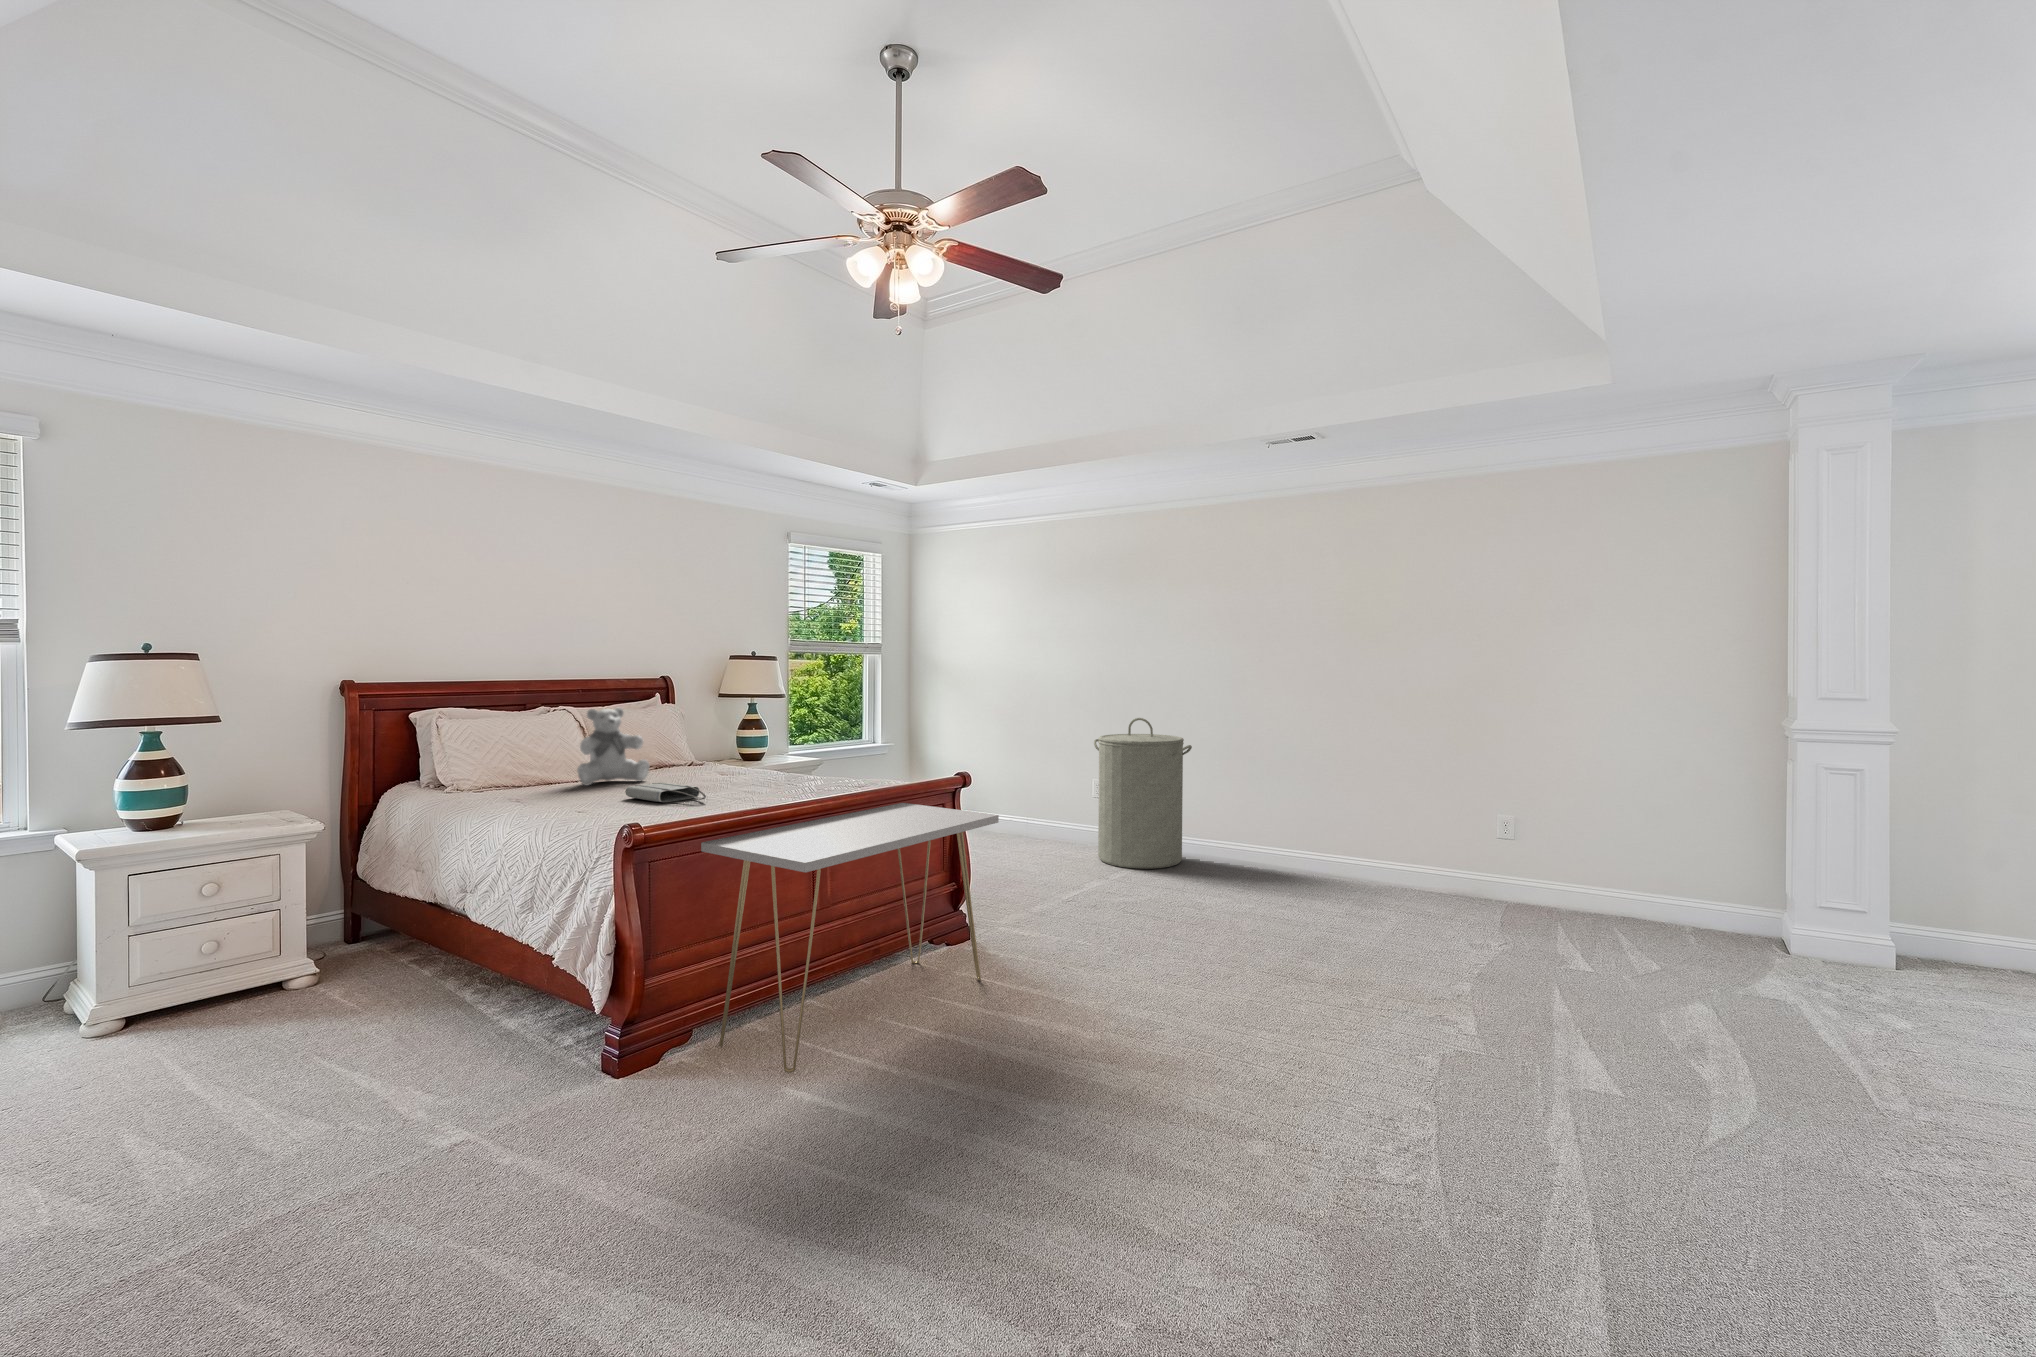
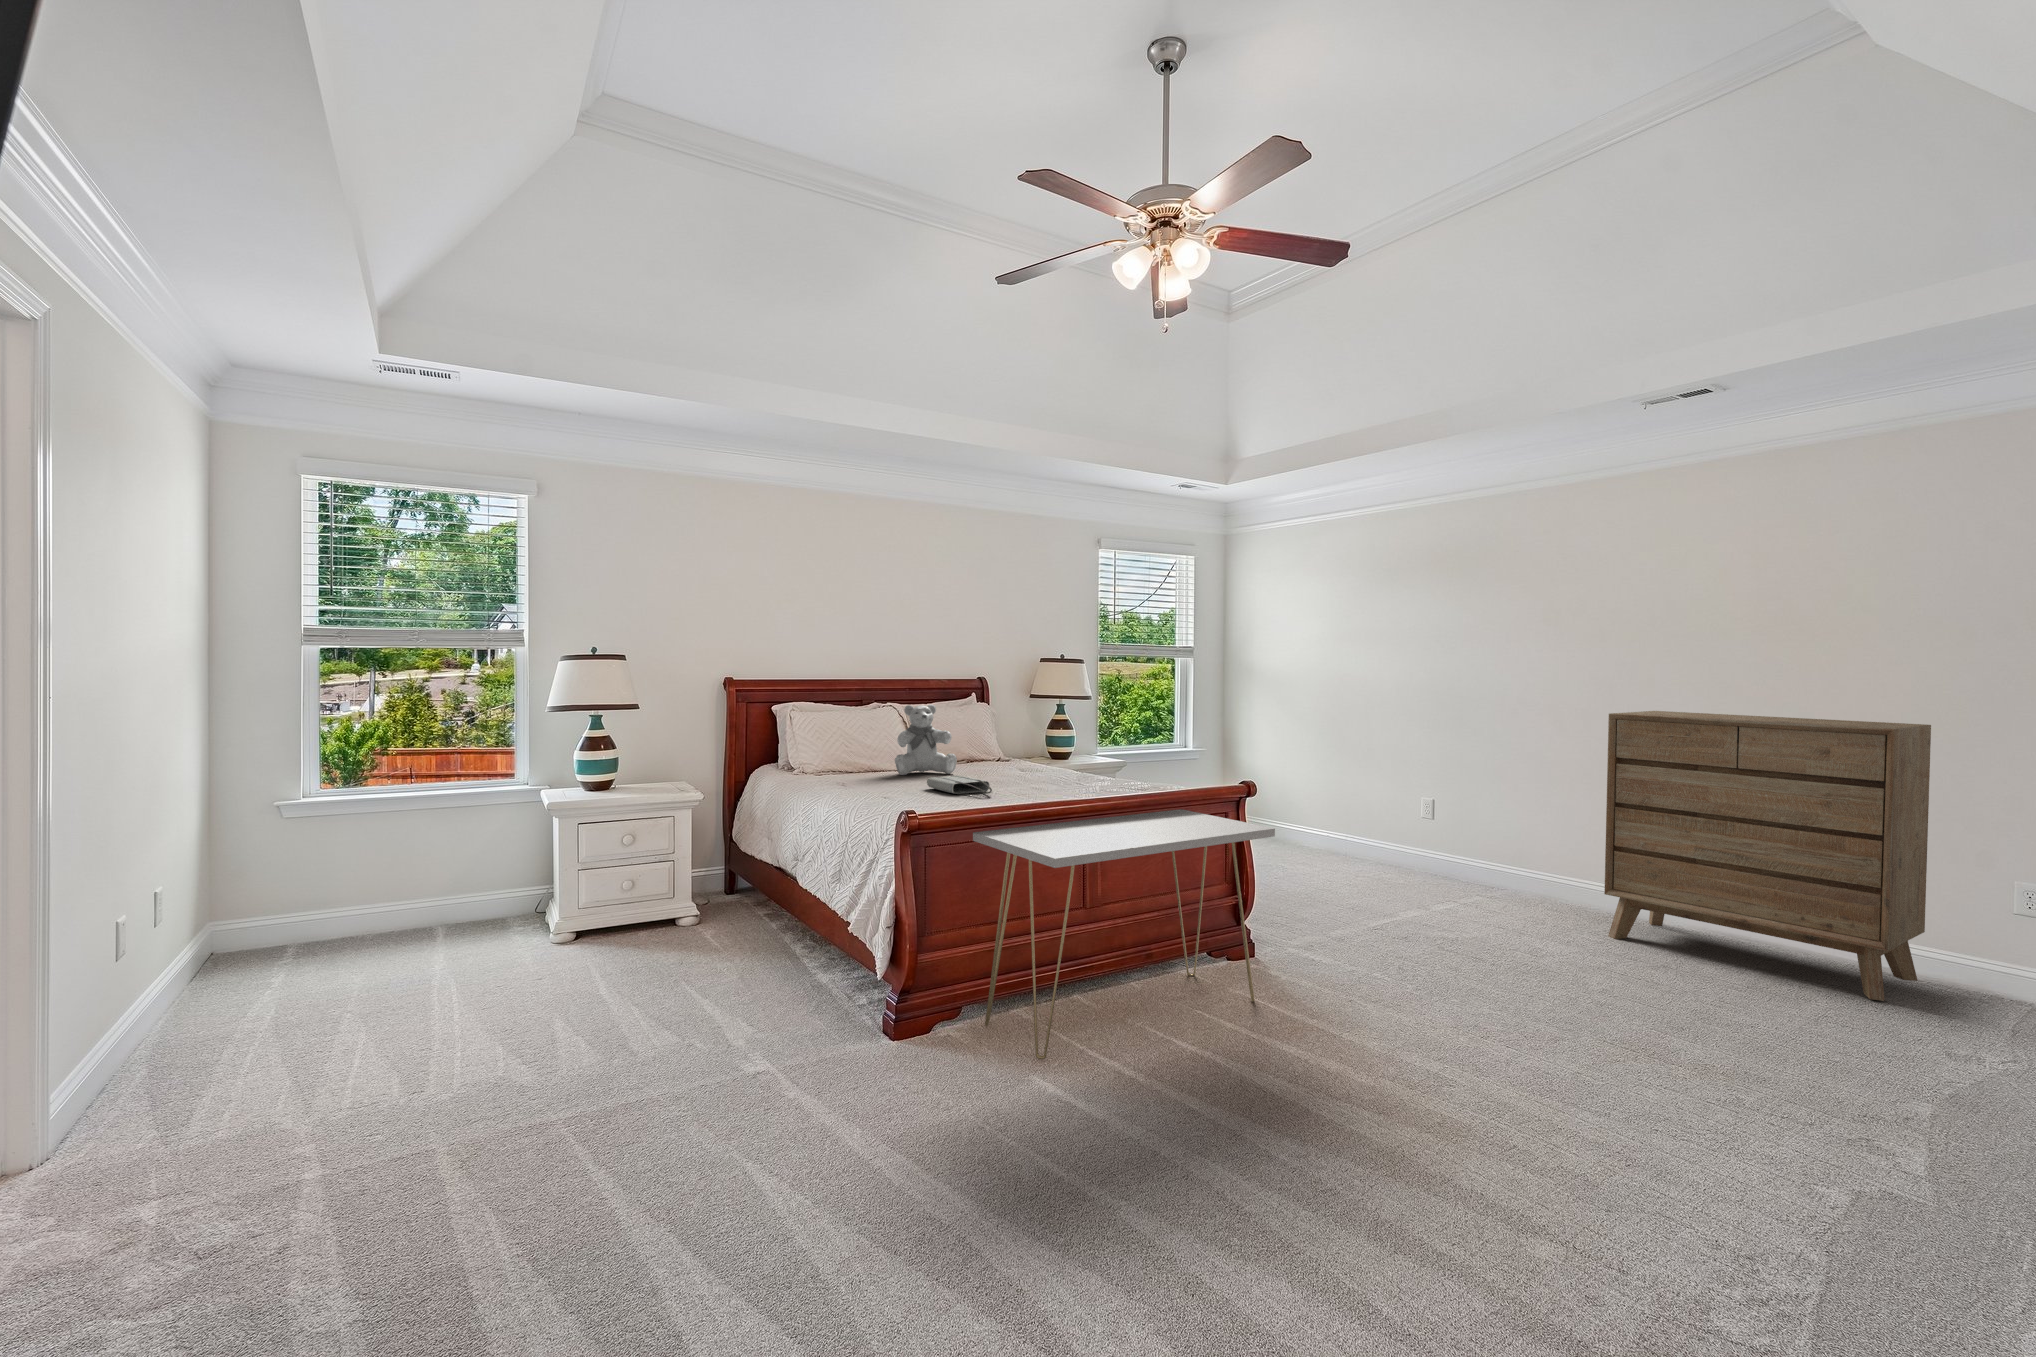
dresser: none [1236,697,1447,912] -> present [1604,711,1931,1001]
laundry hamper: present [1094,718,1192,869] -> none [1429,731,1552,908]

